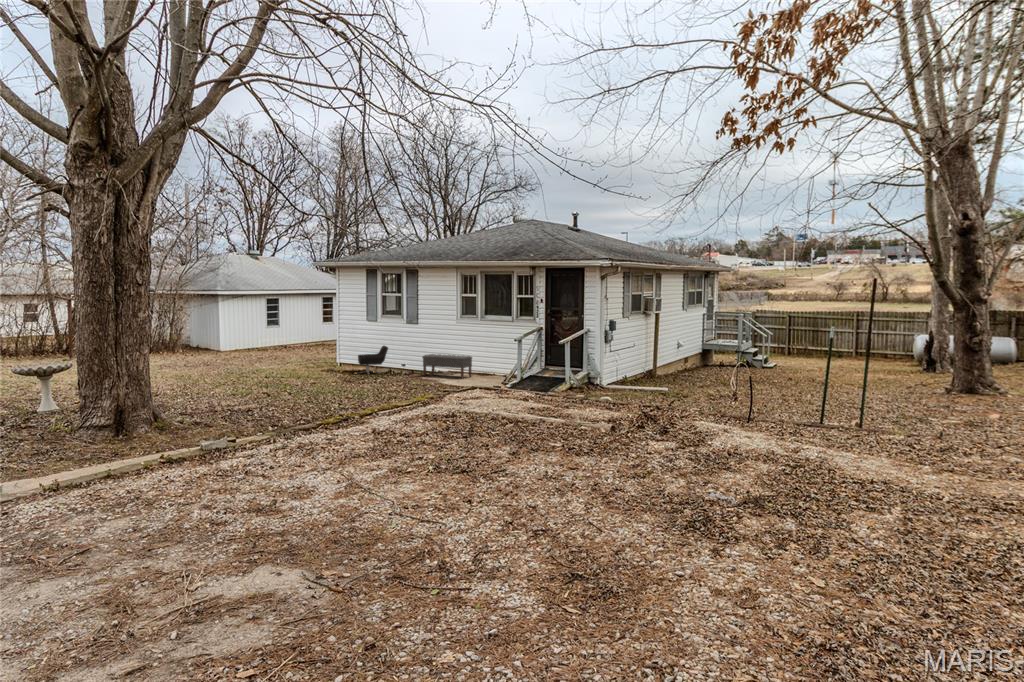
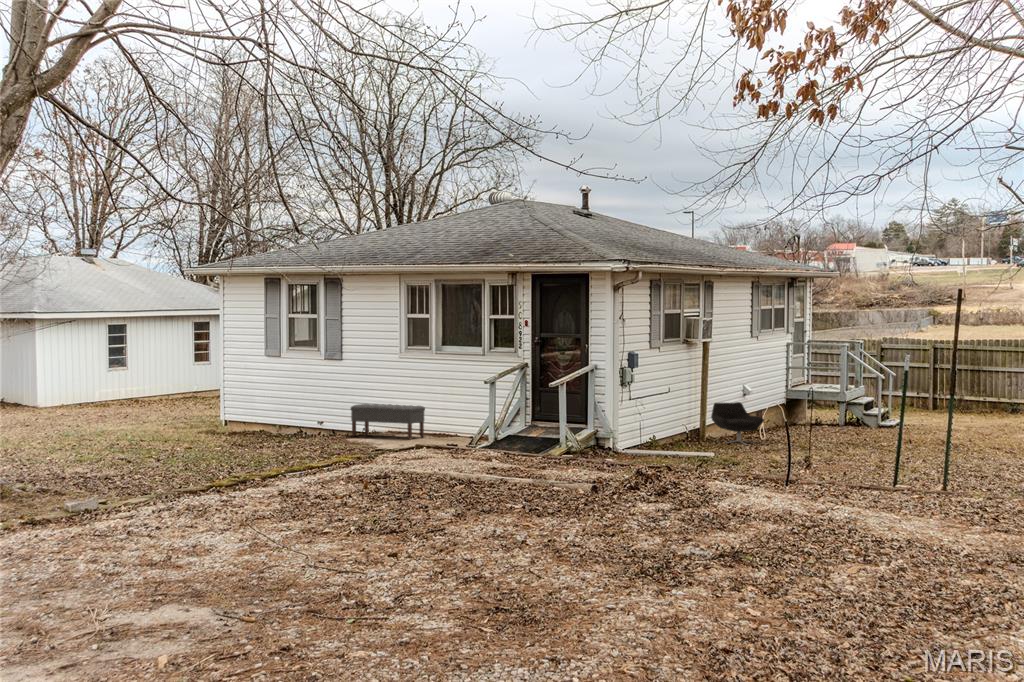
lounge chair: present [358,346,388,374] -> present [711,402,764,445]

